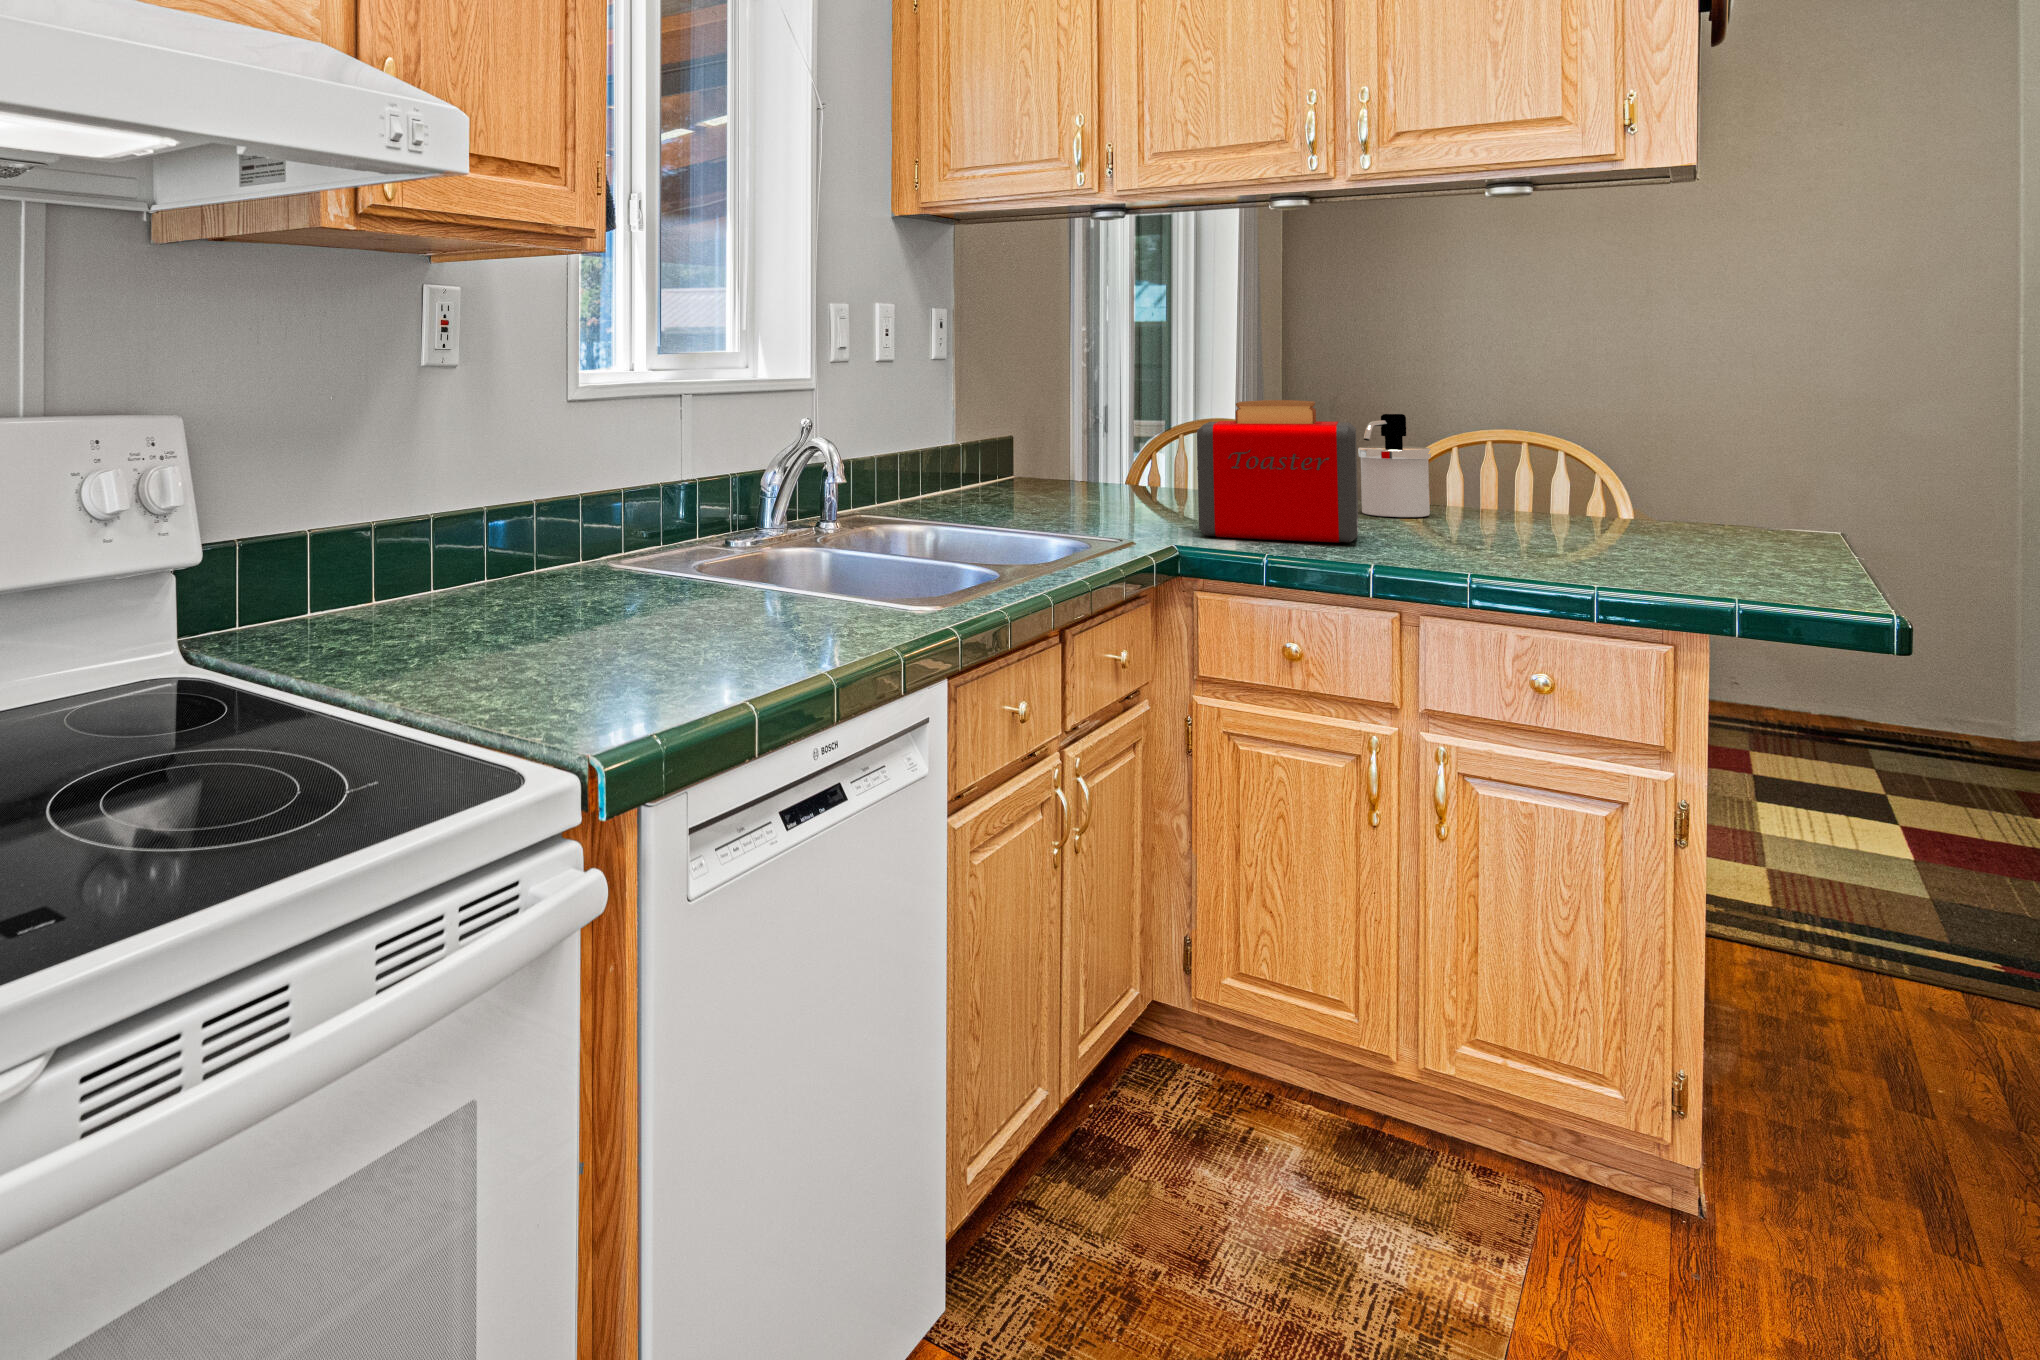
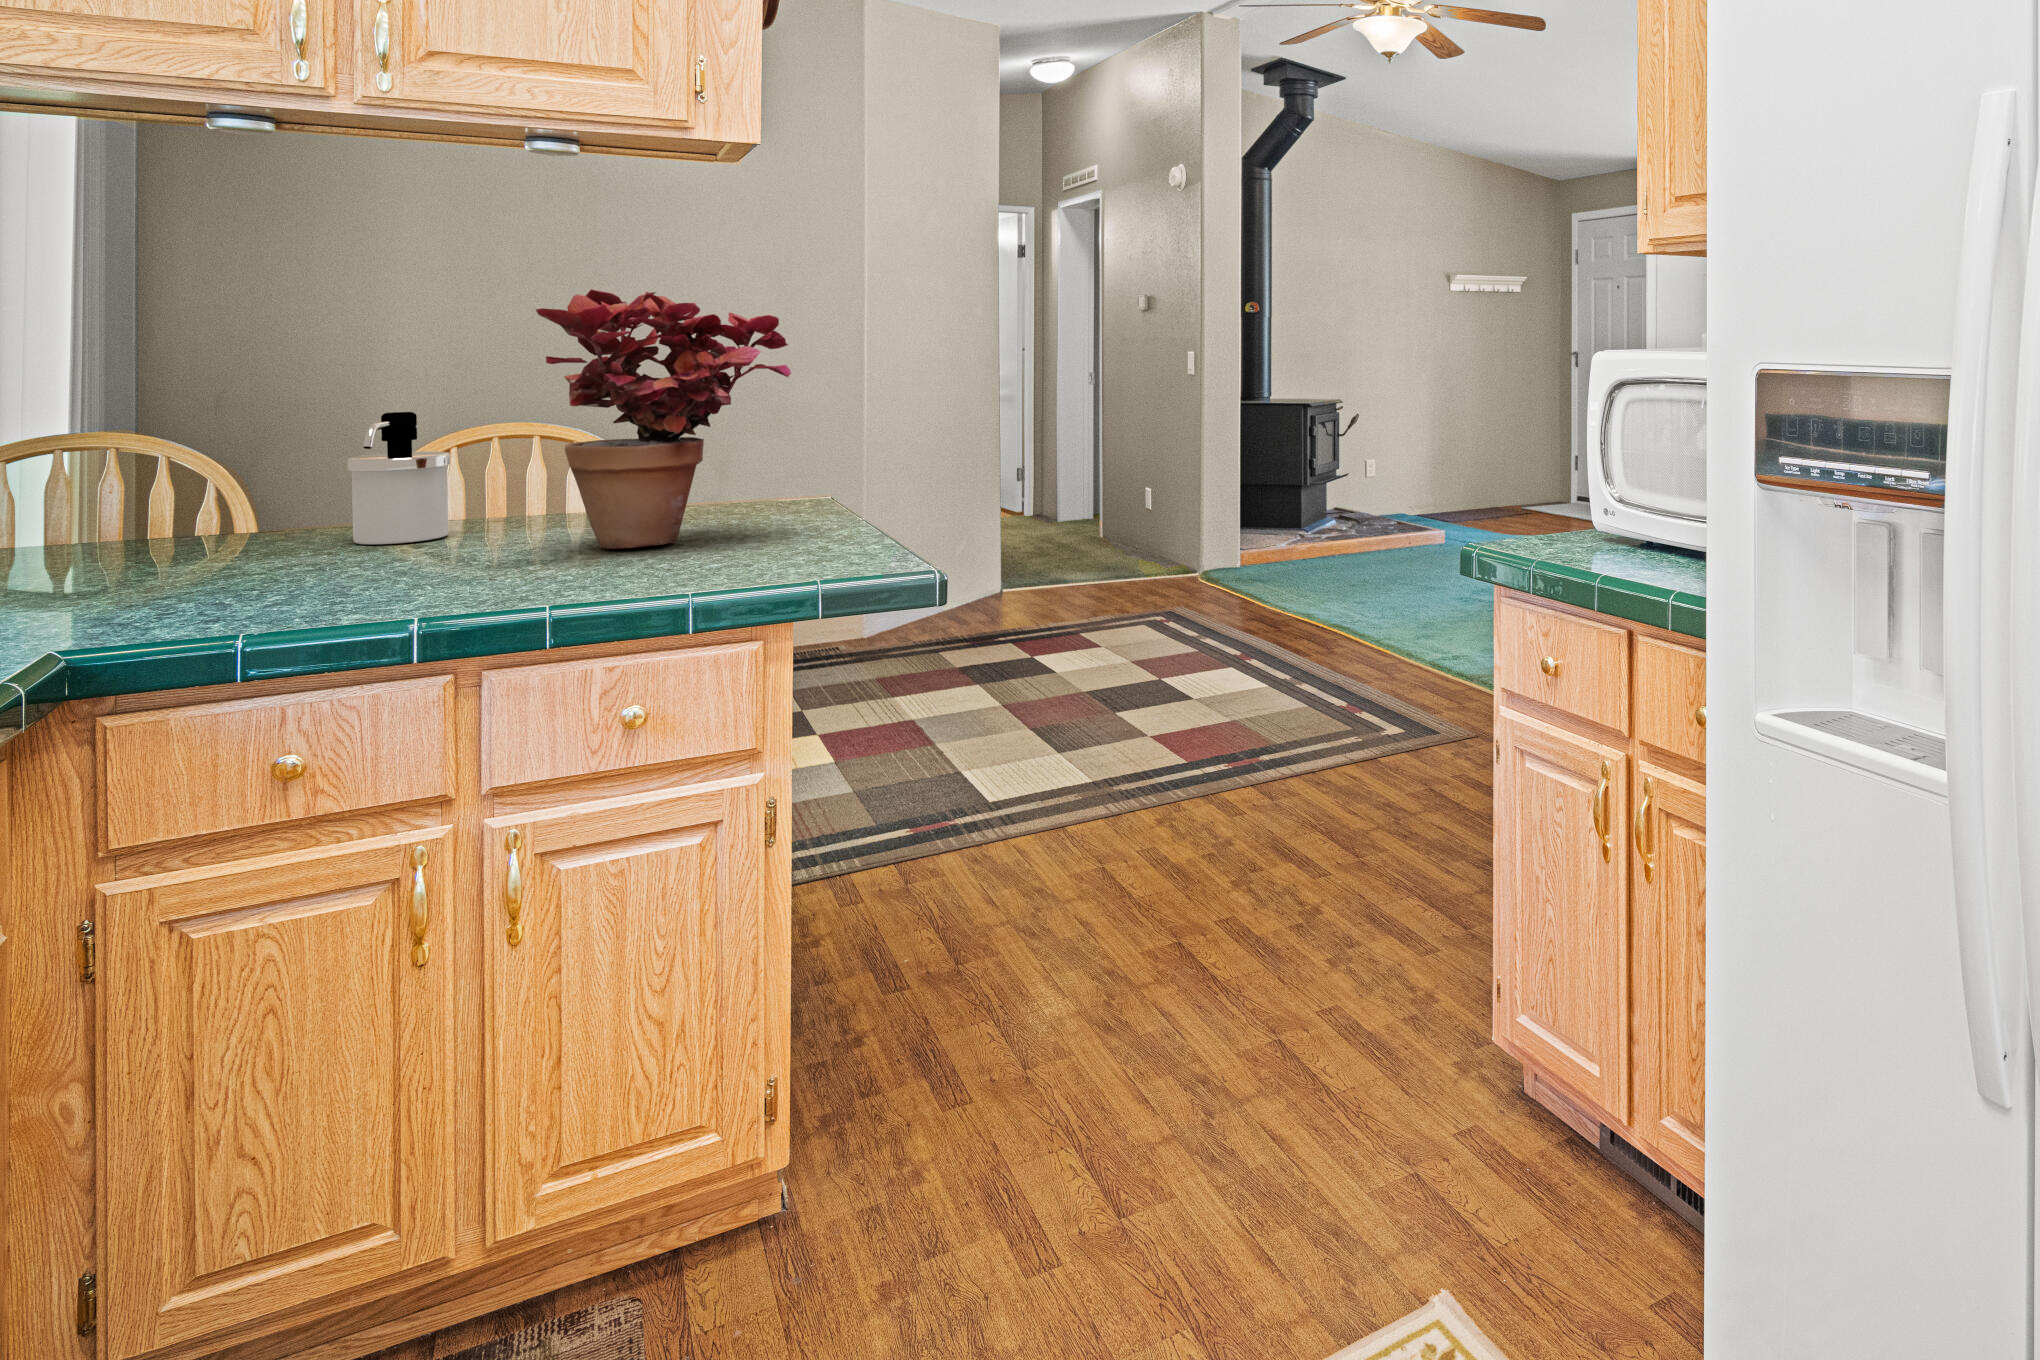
potted plant: none [1477,310,1739,544] -> present [536,289,791,549]
toaster: present [1197,400,1358,543] -> none [89,401,380,619]

